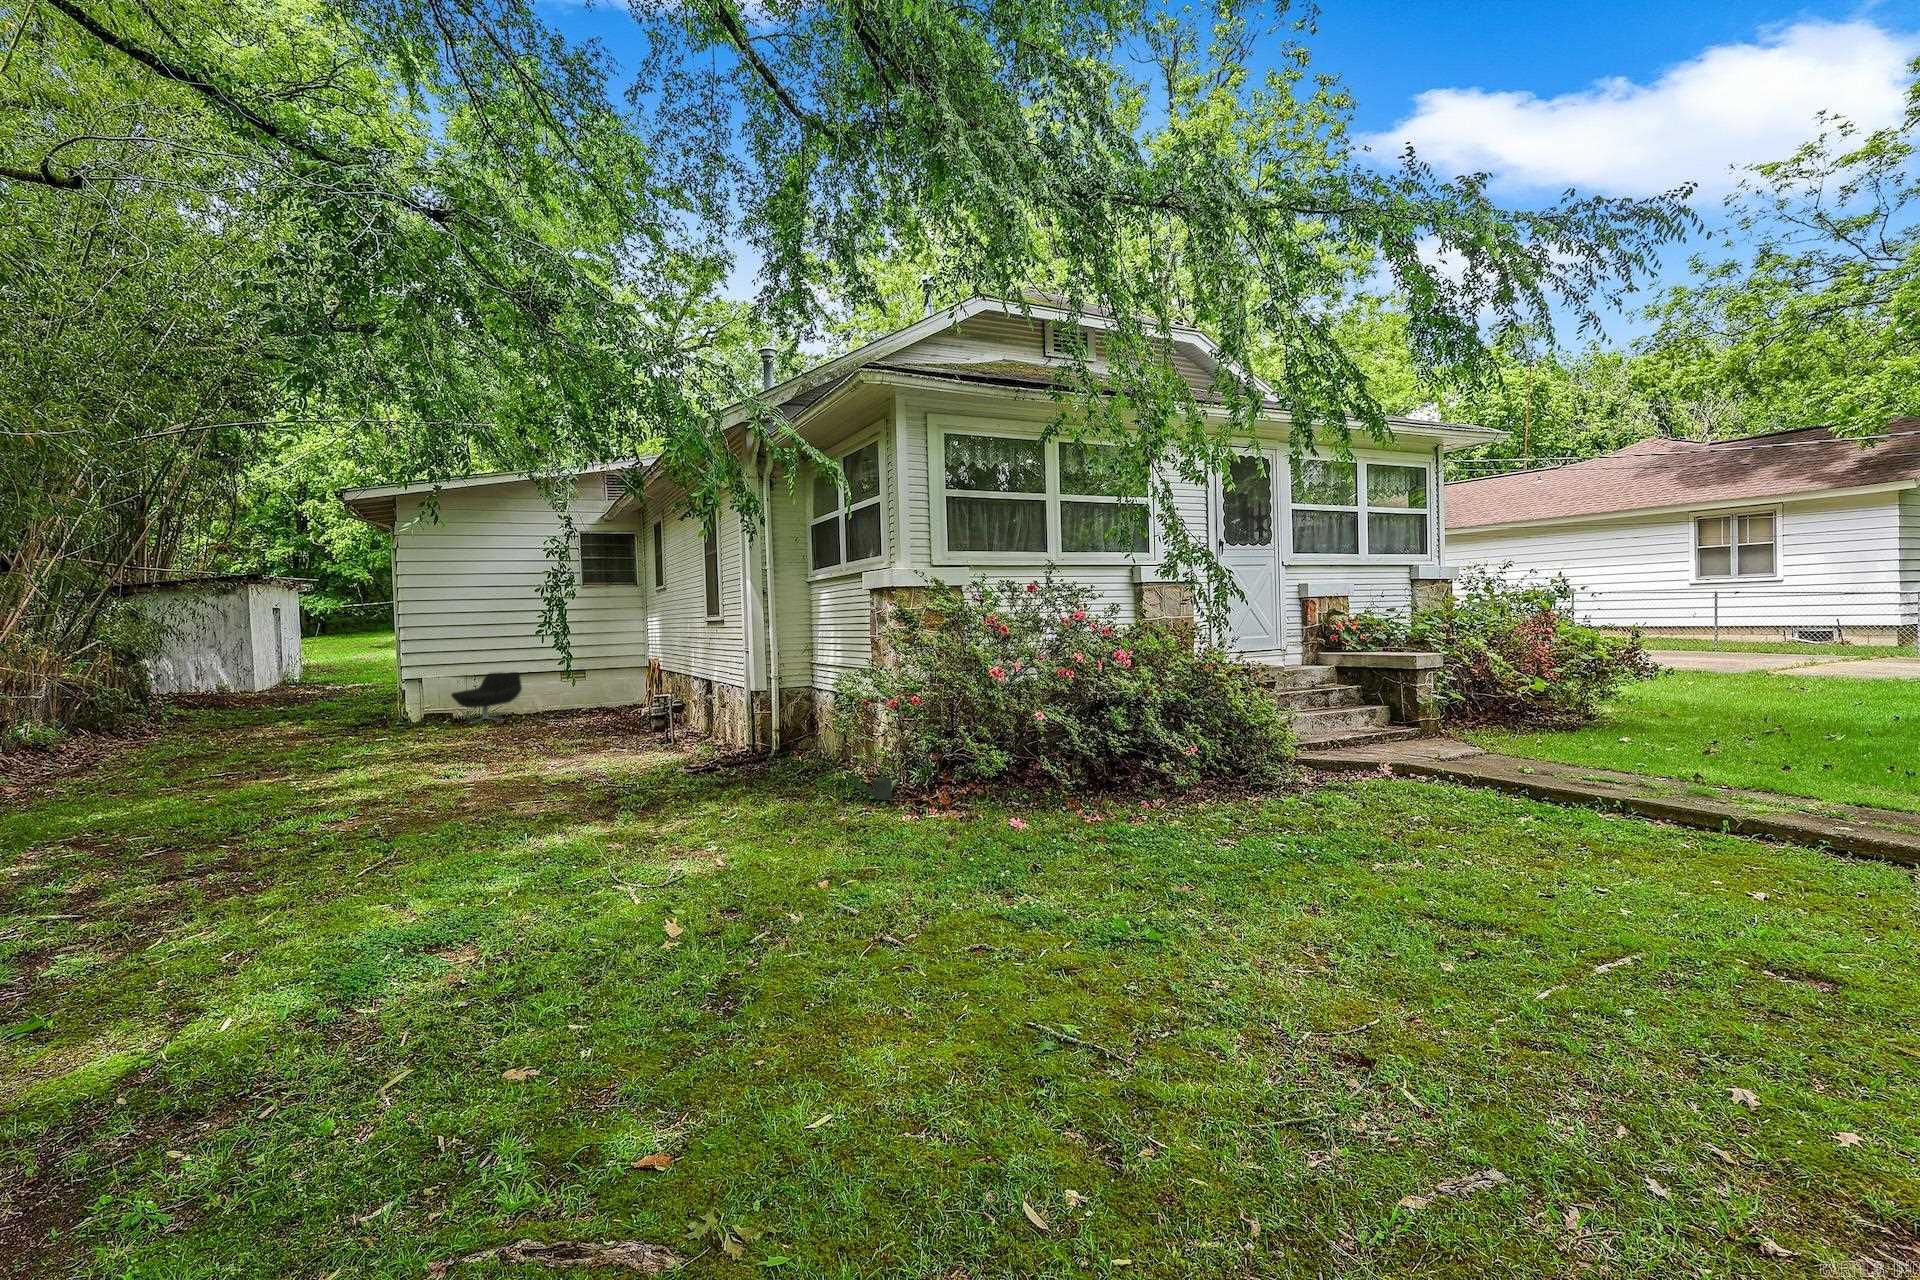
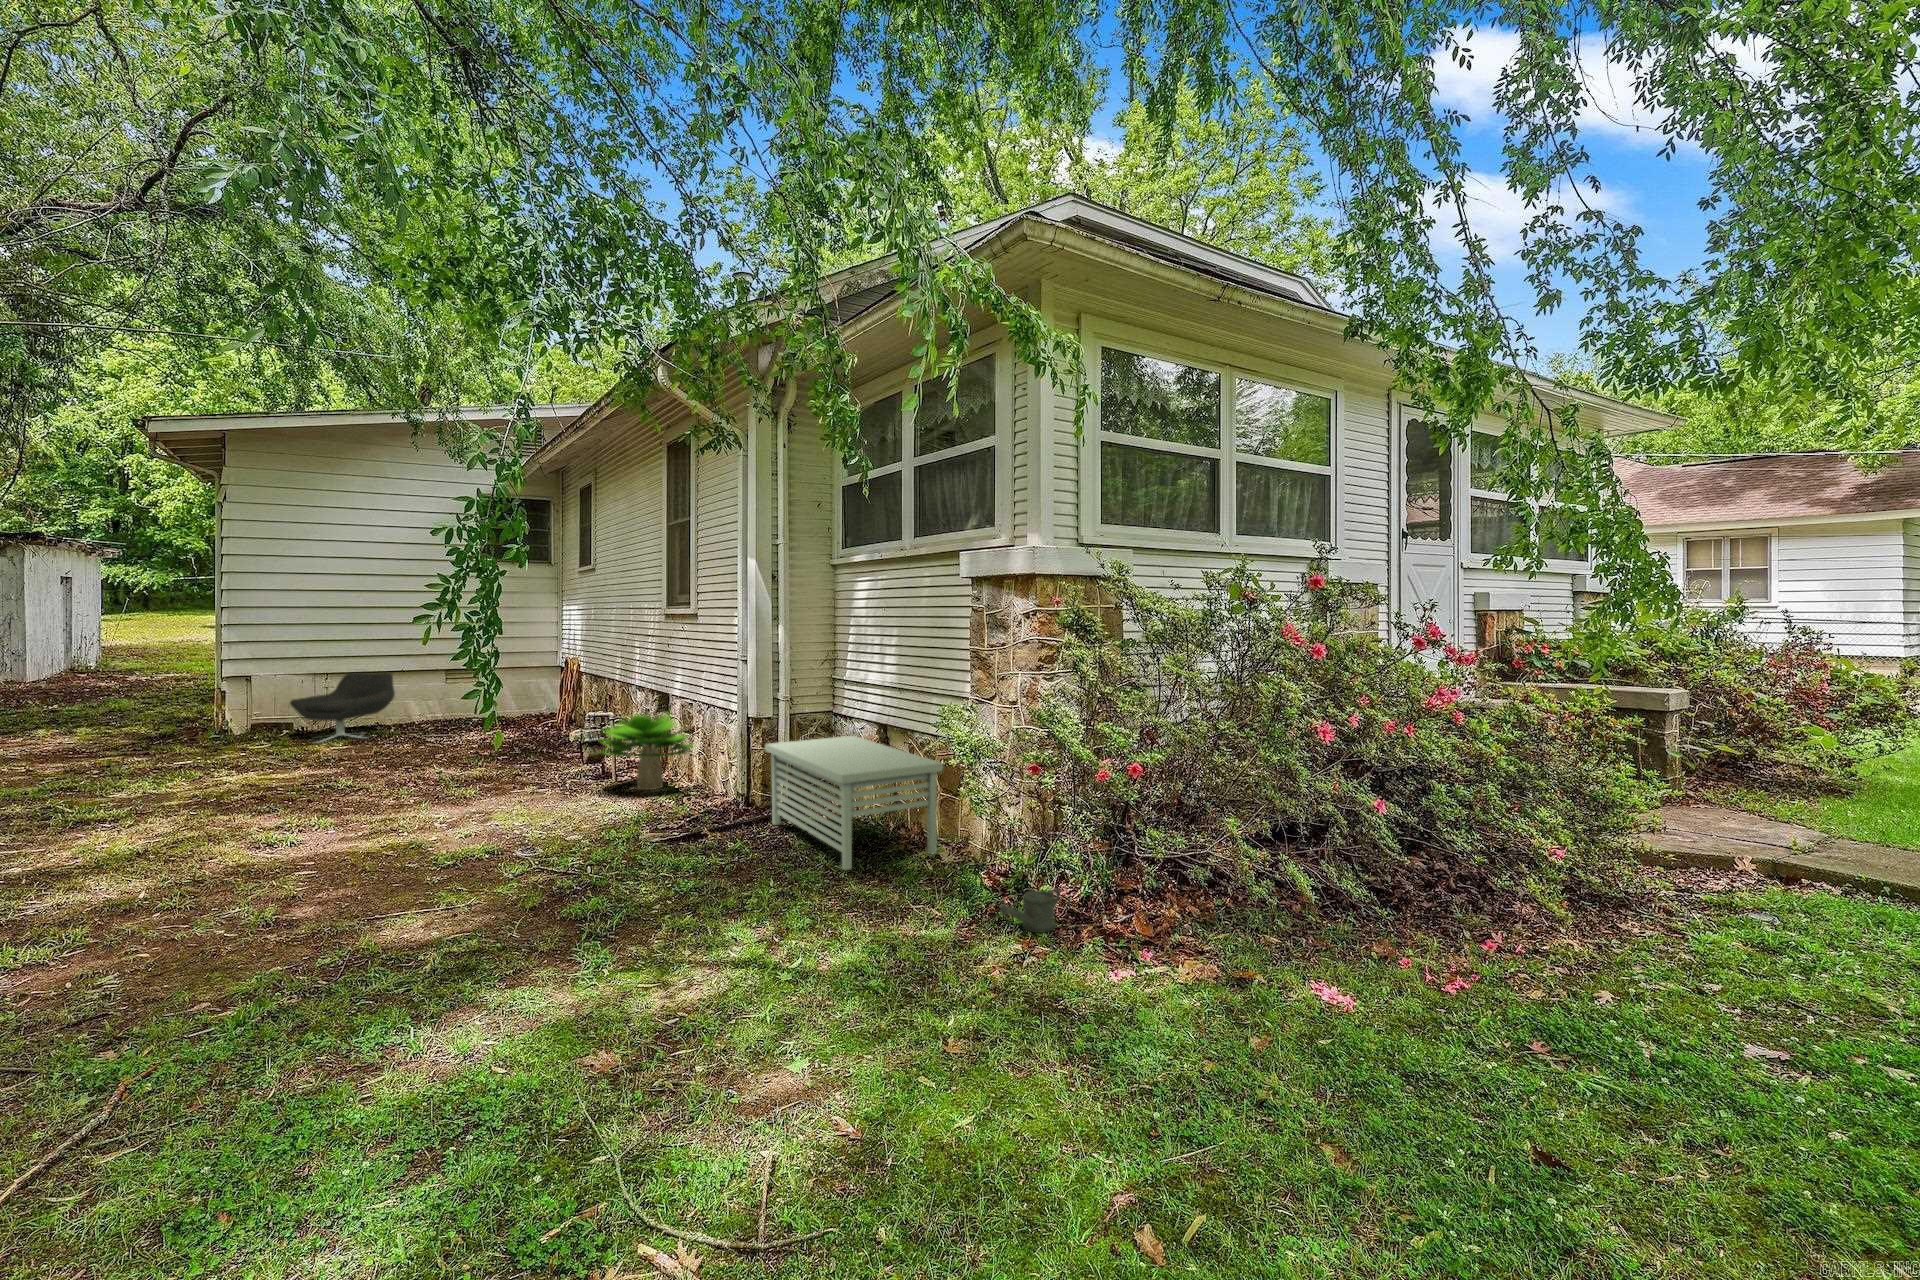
potted plant: none [655,688,726,744] -> present [603,712,696,790]
storage bench: none [756,701,857,778] -> present [765,736,943,870]

